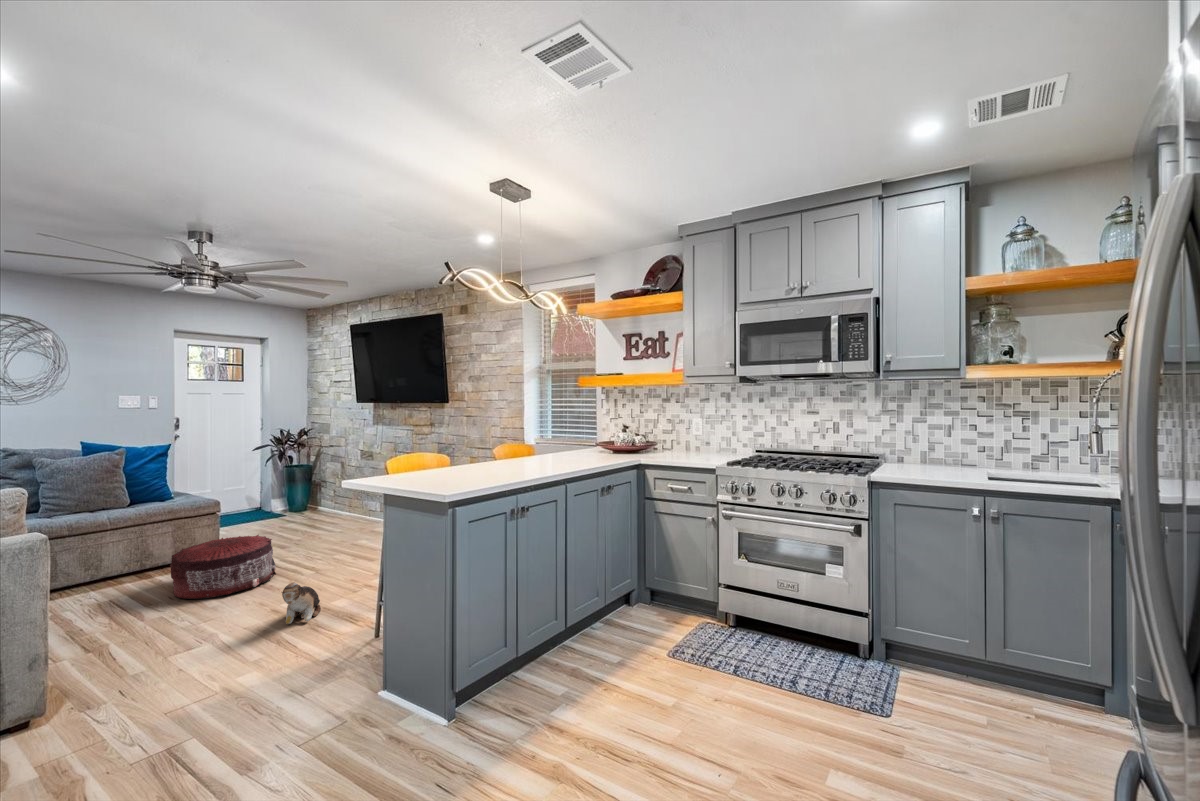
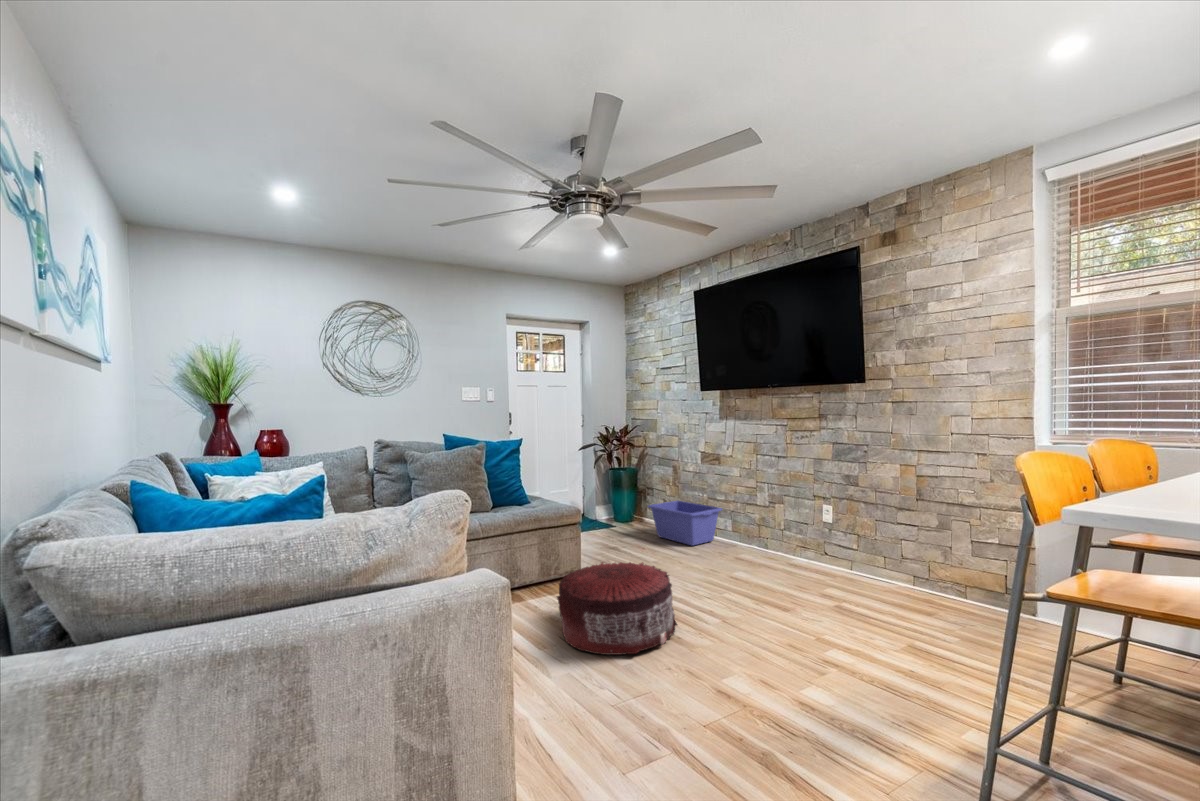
storage bin: none [310,490,371,524] -> present [648,501,722,546]
plush toy: present [278,582,321,624] -> none [769,676,816,751]

